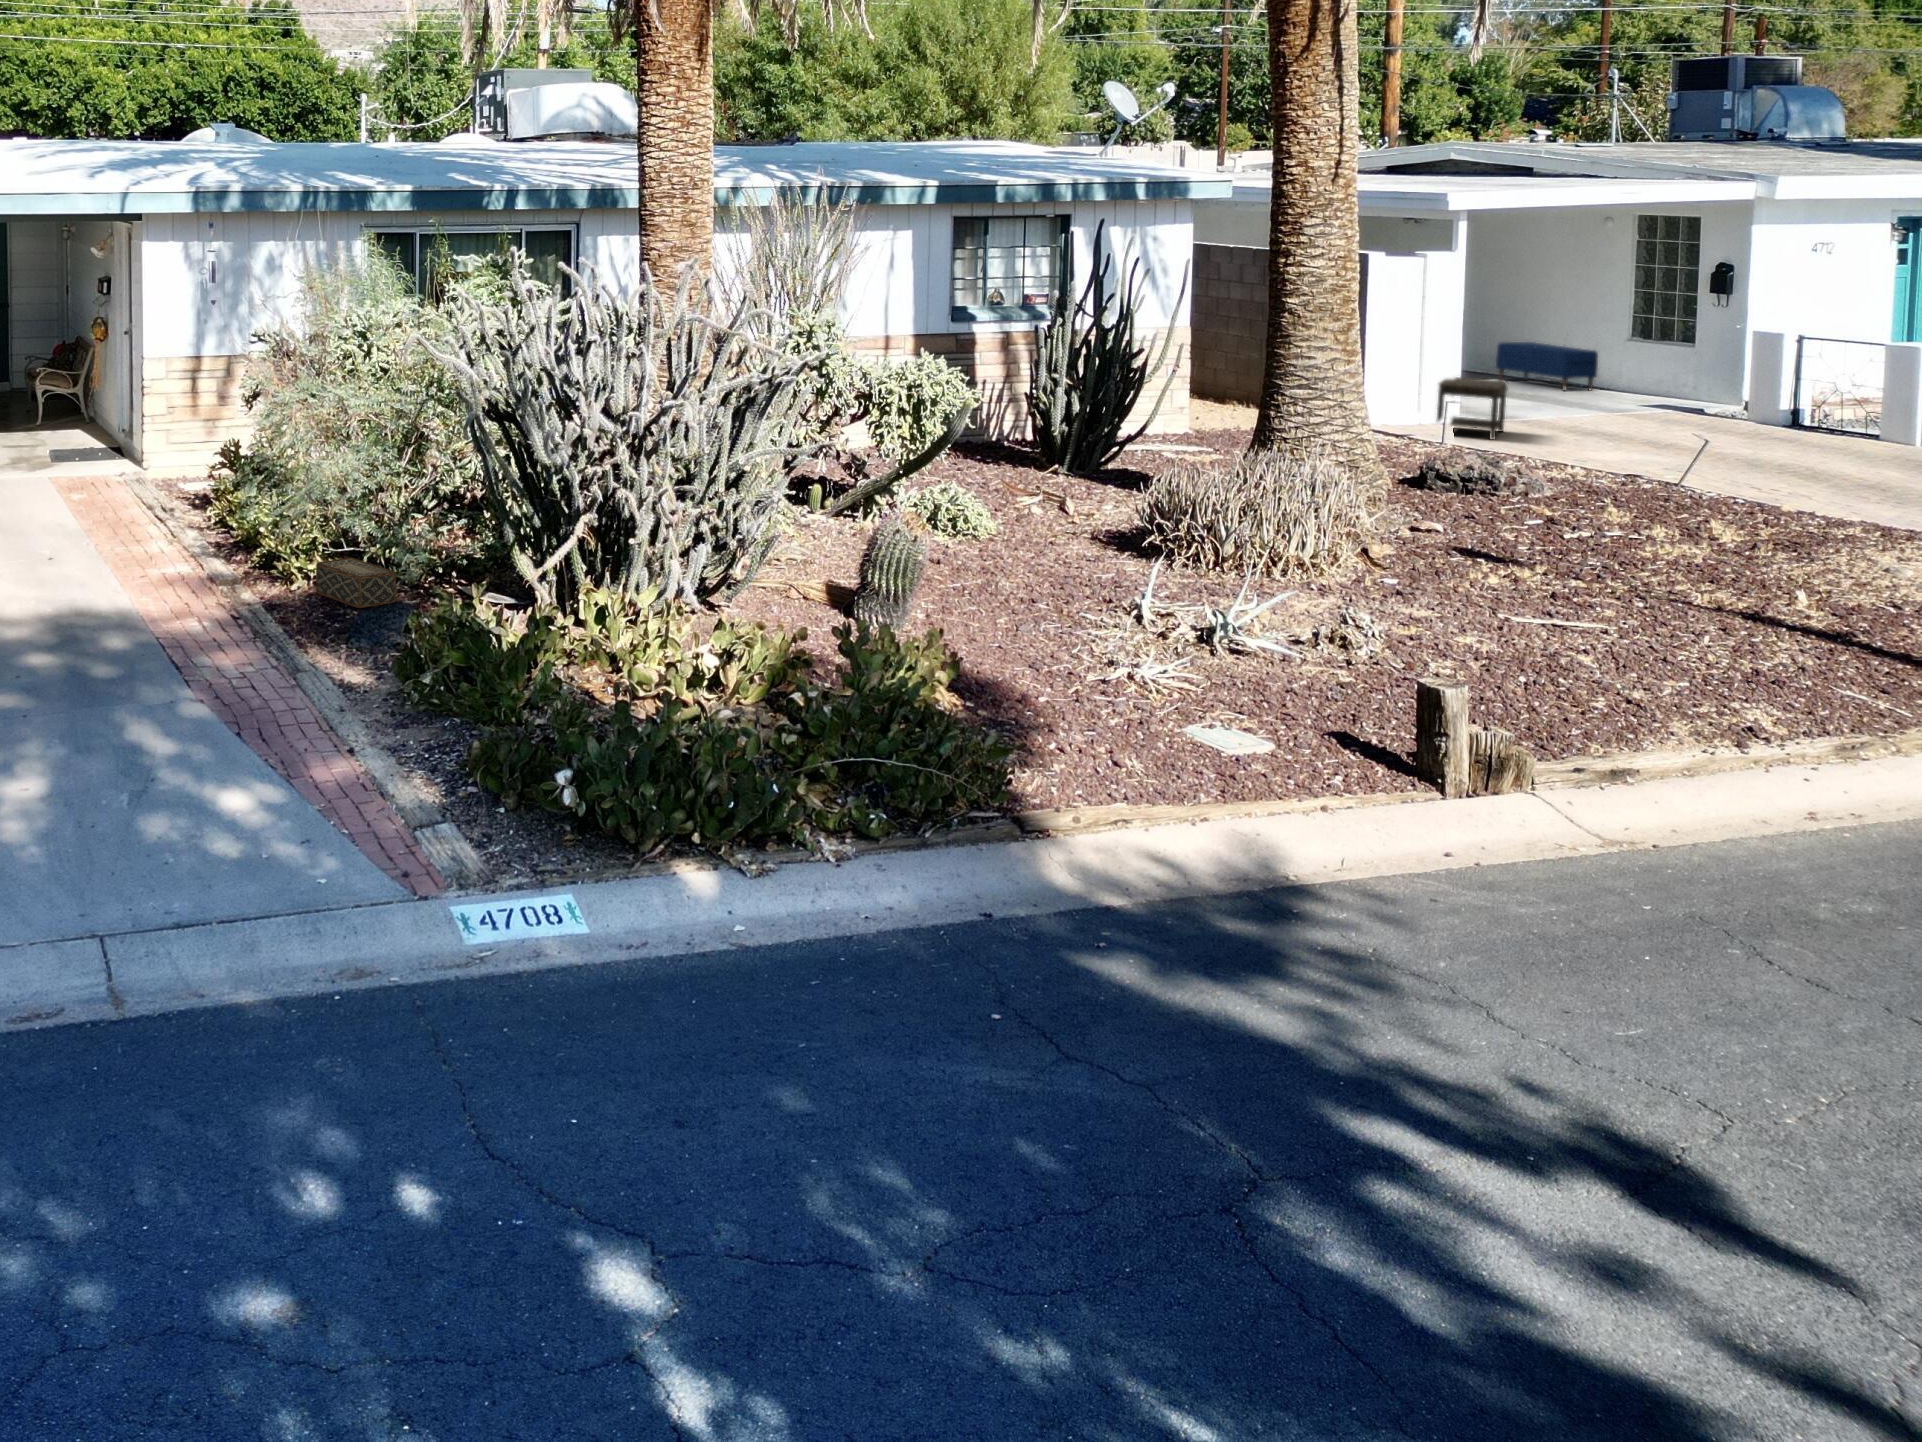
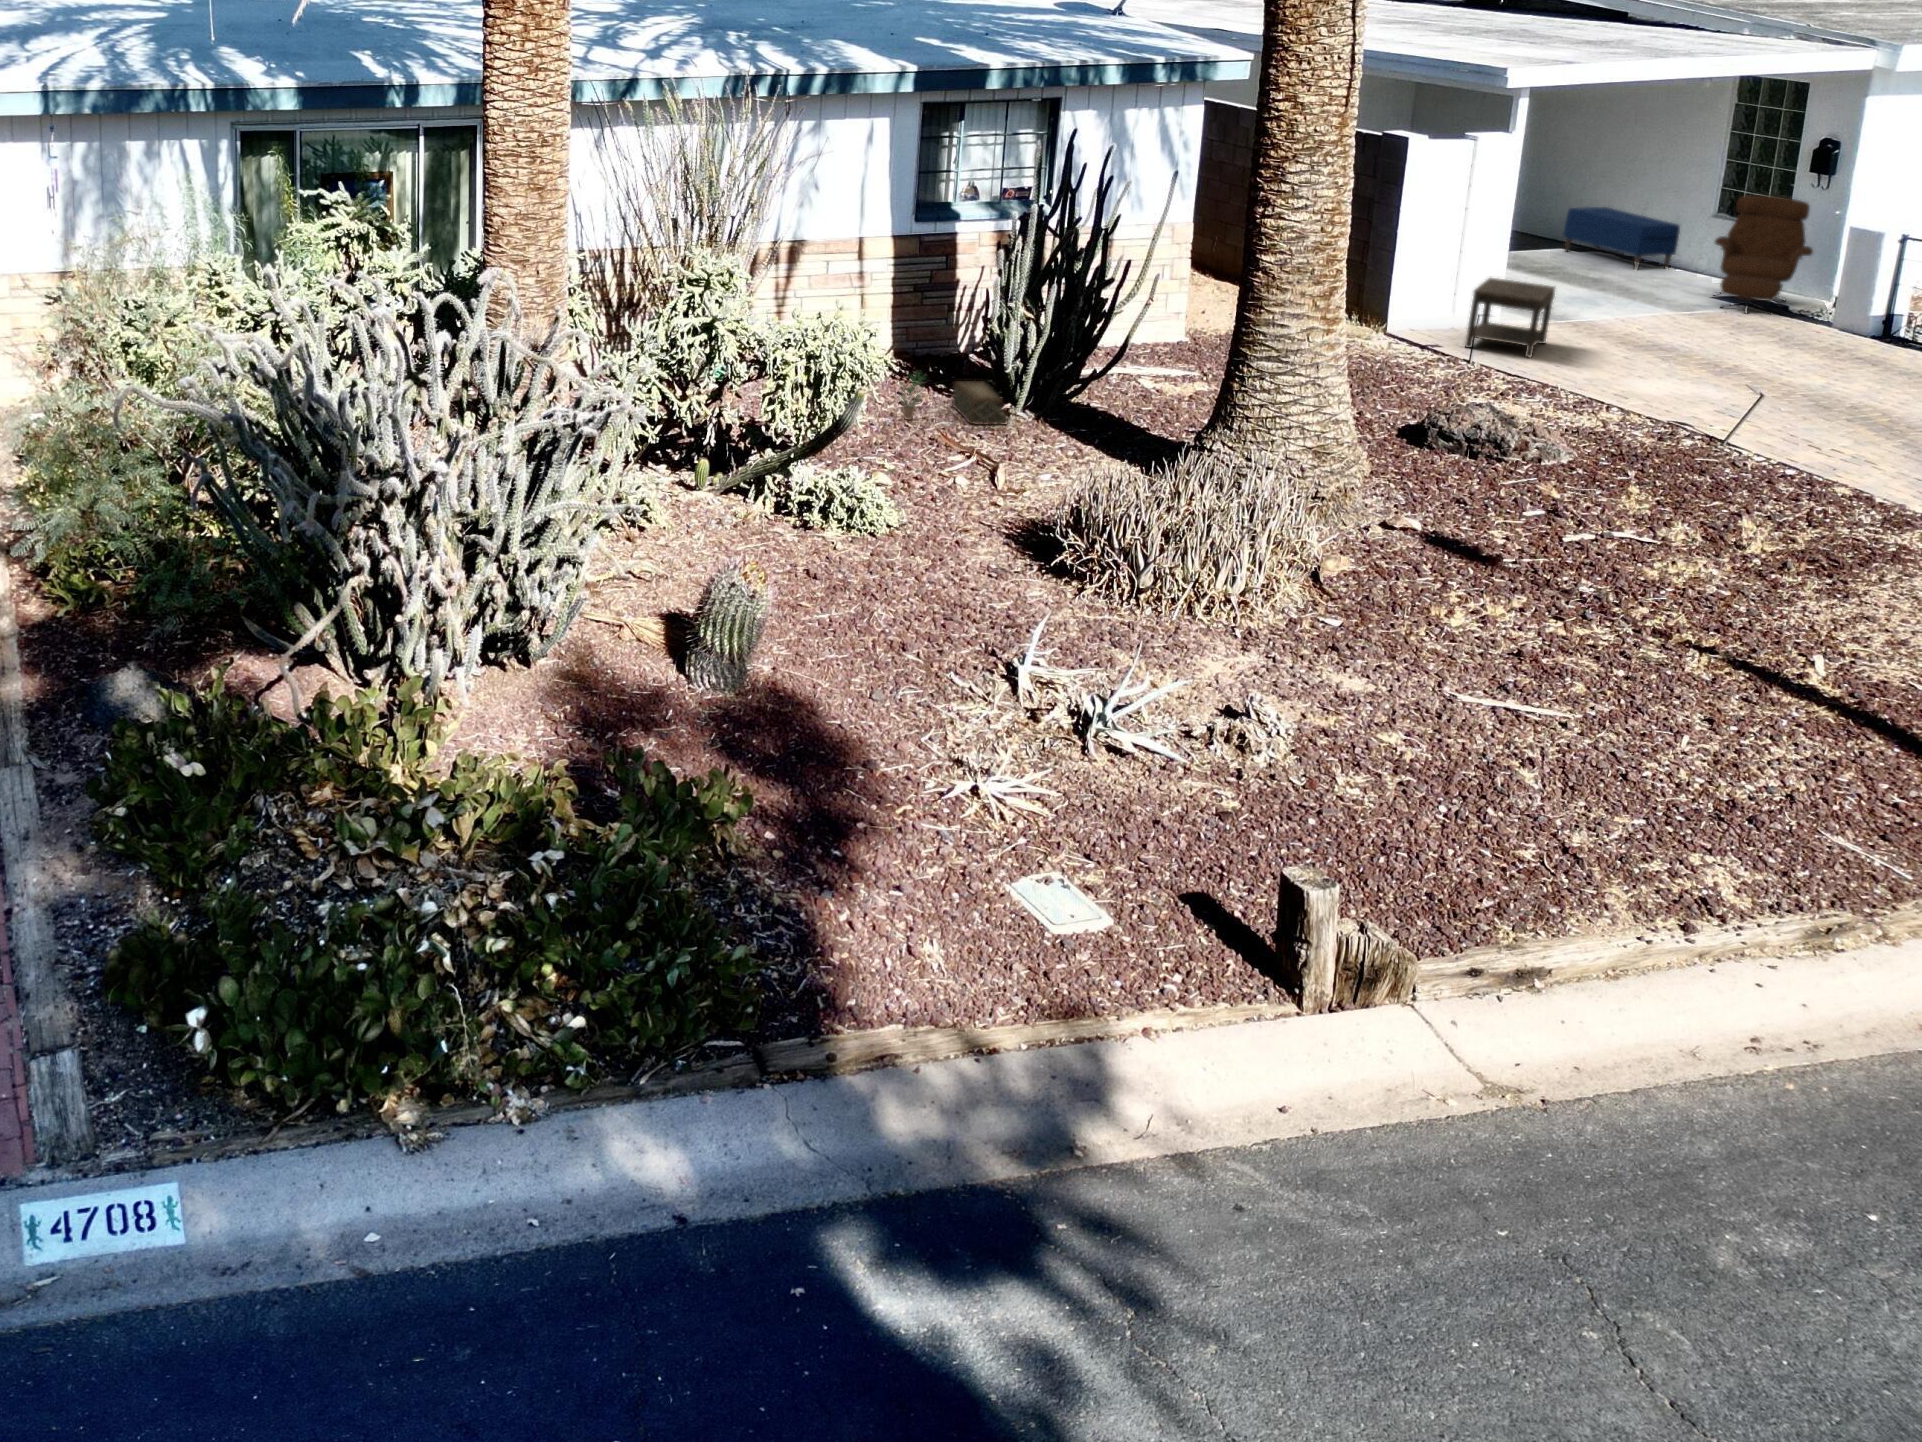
lounge chair: none [1632,317,1718,415] -> present [1715,195,1813,313]
potted plant: none [961,434,988,480] -> present [901,374,926,420]
woven basket: present [316,557,396,608] -> present [952,381,1008,425]

